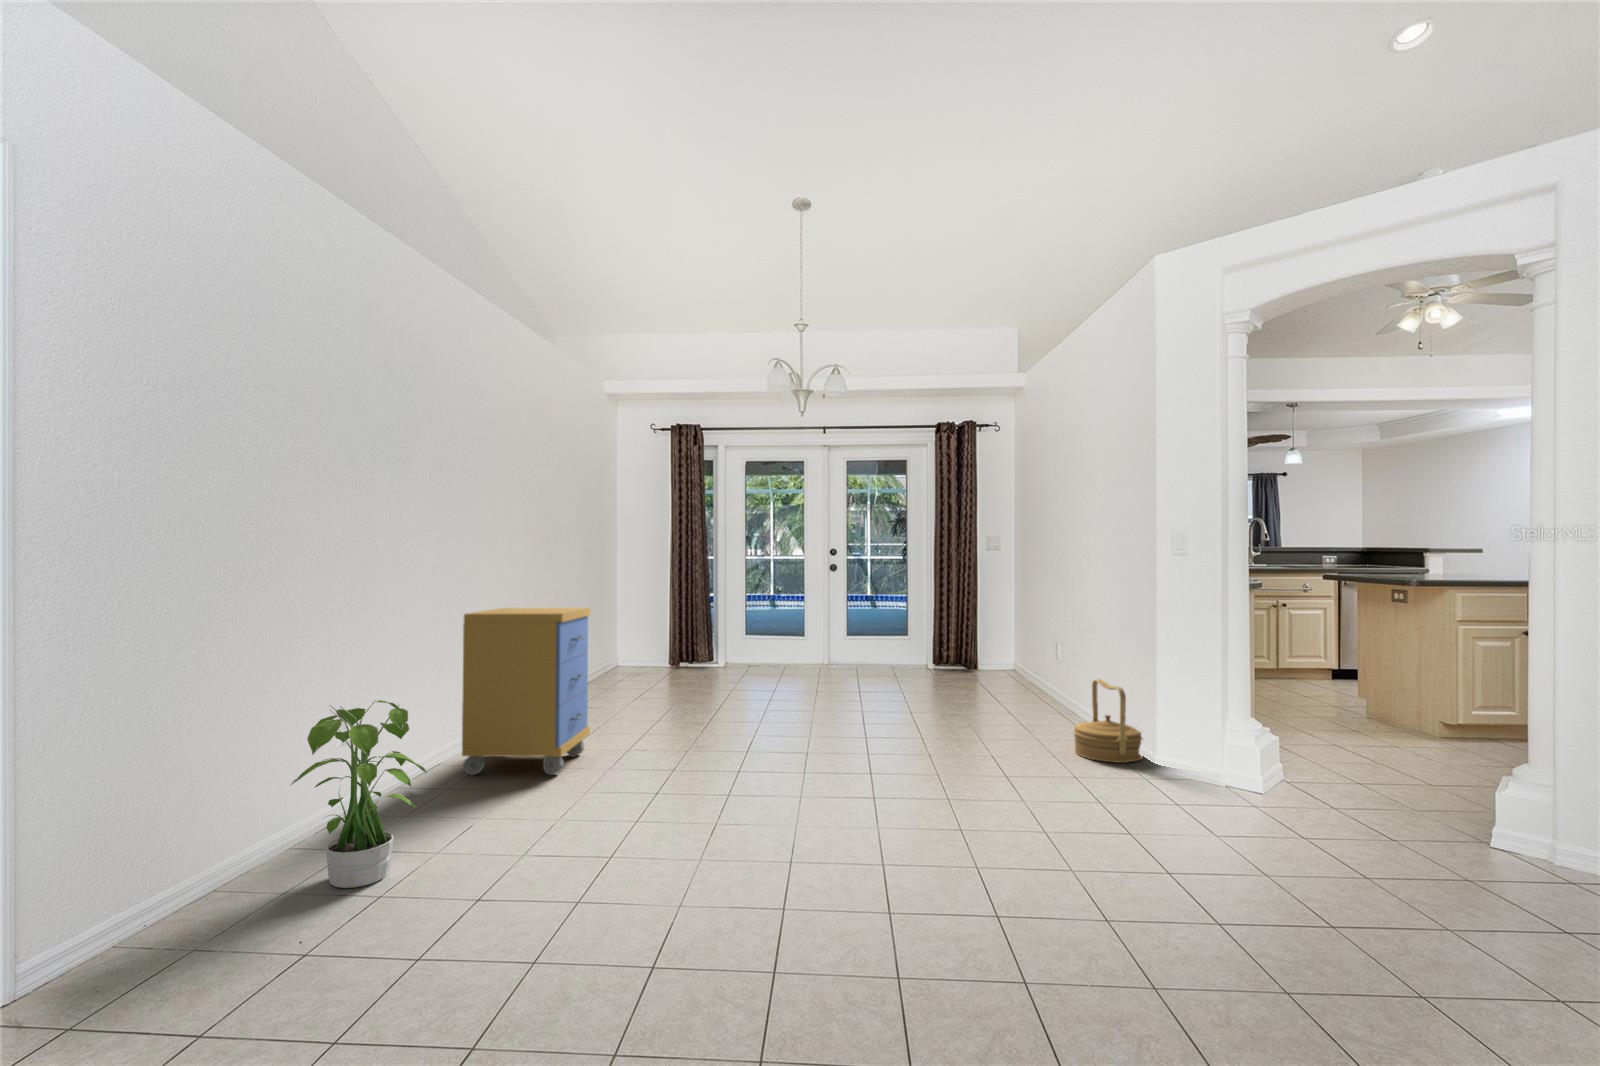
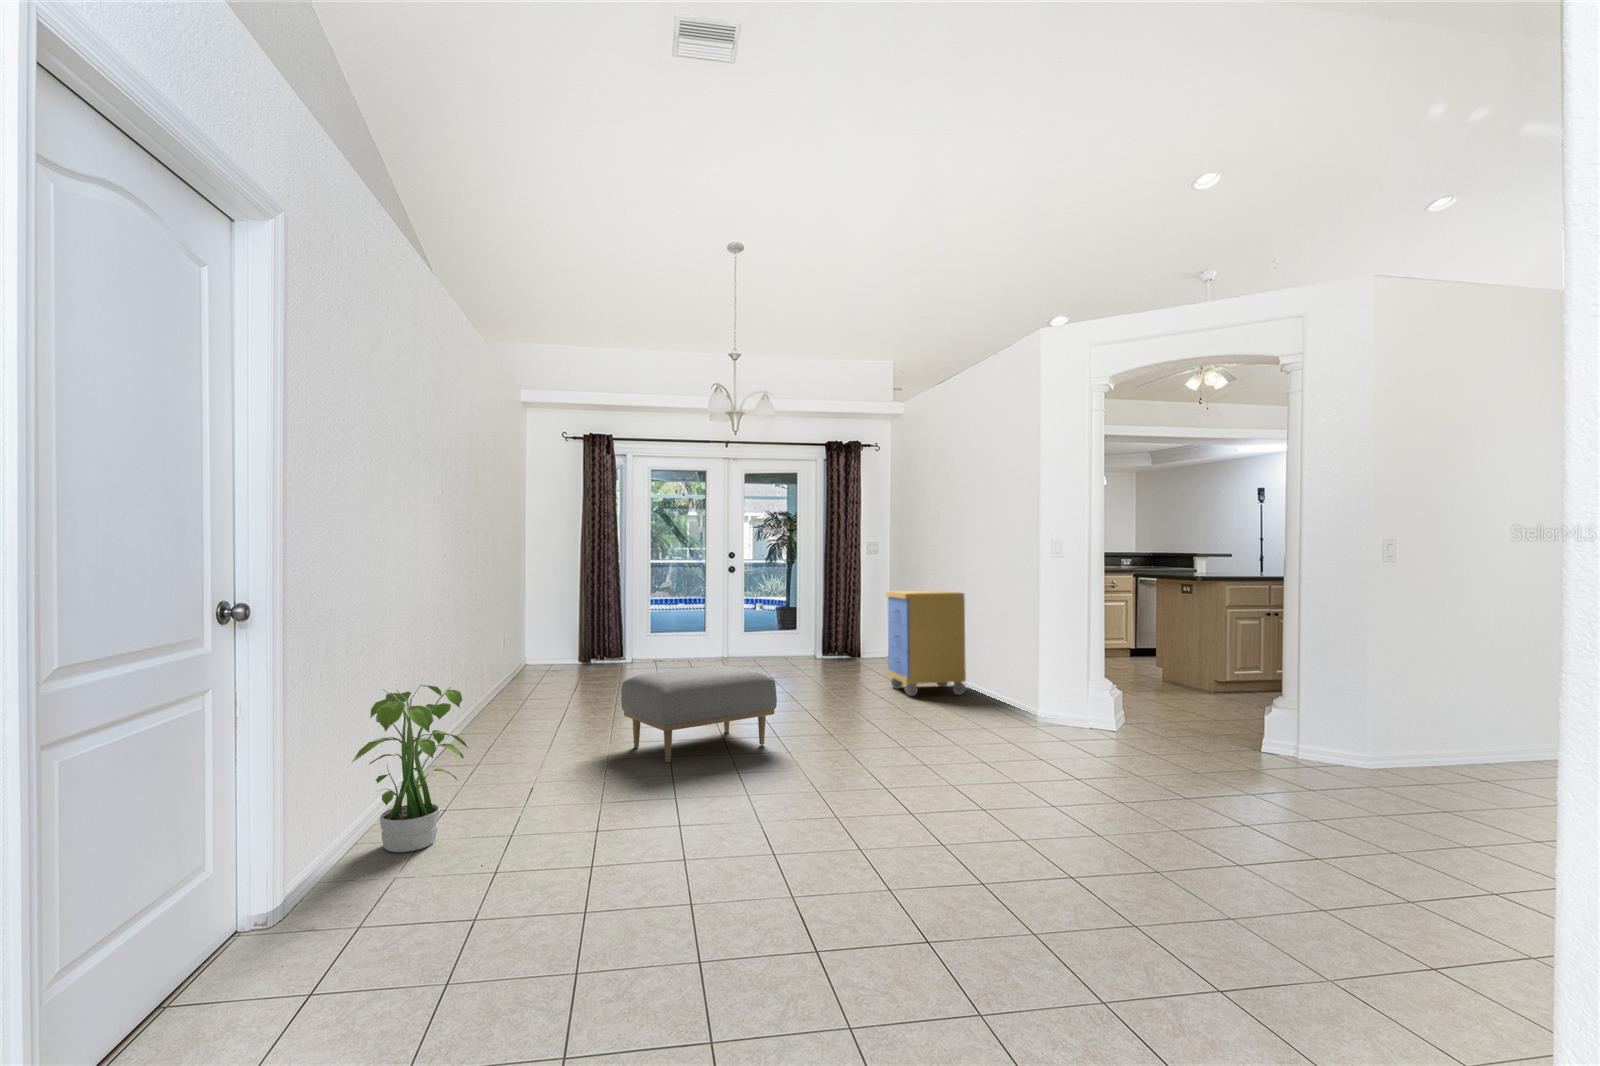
storage cabinet: present [462,608,591,775] -> present [886,591,966,696]
woven basket: present [1073,679,1142,763] -> none [962,657,1017,722]
ottoman: none [654,681,826,793] -> present [621,666,777,762]

